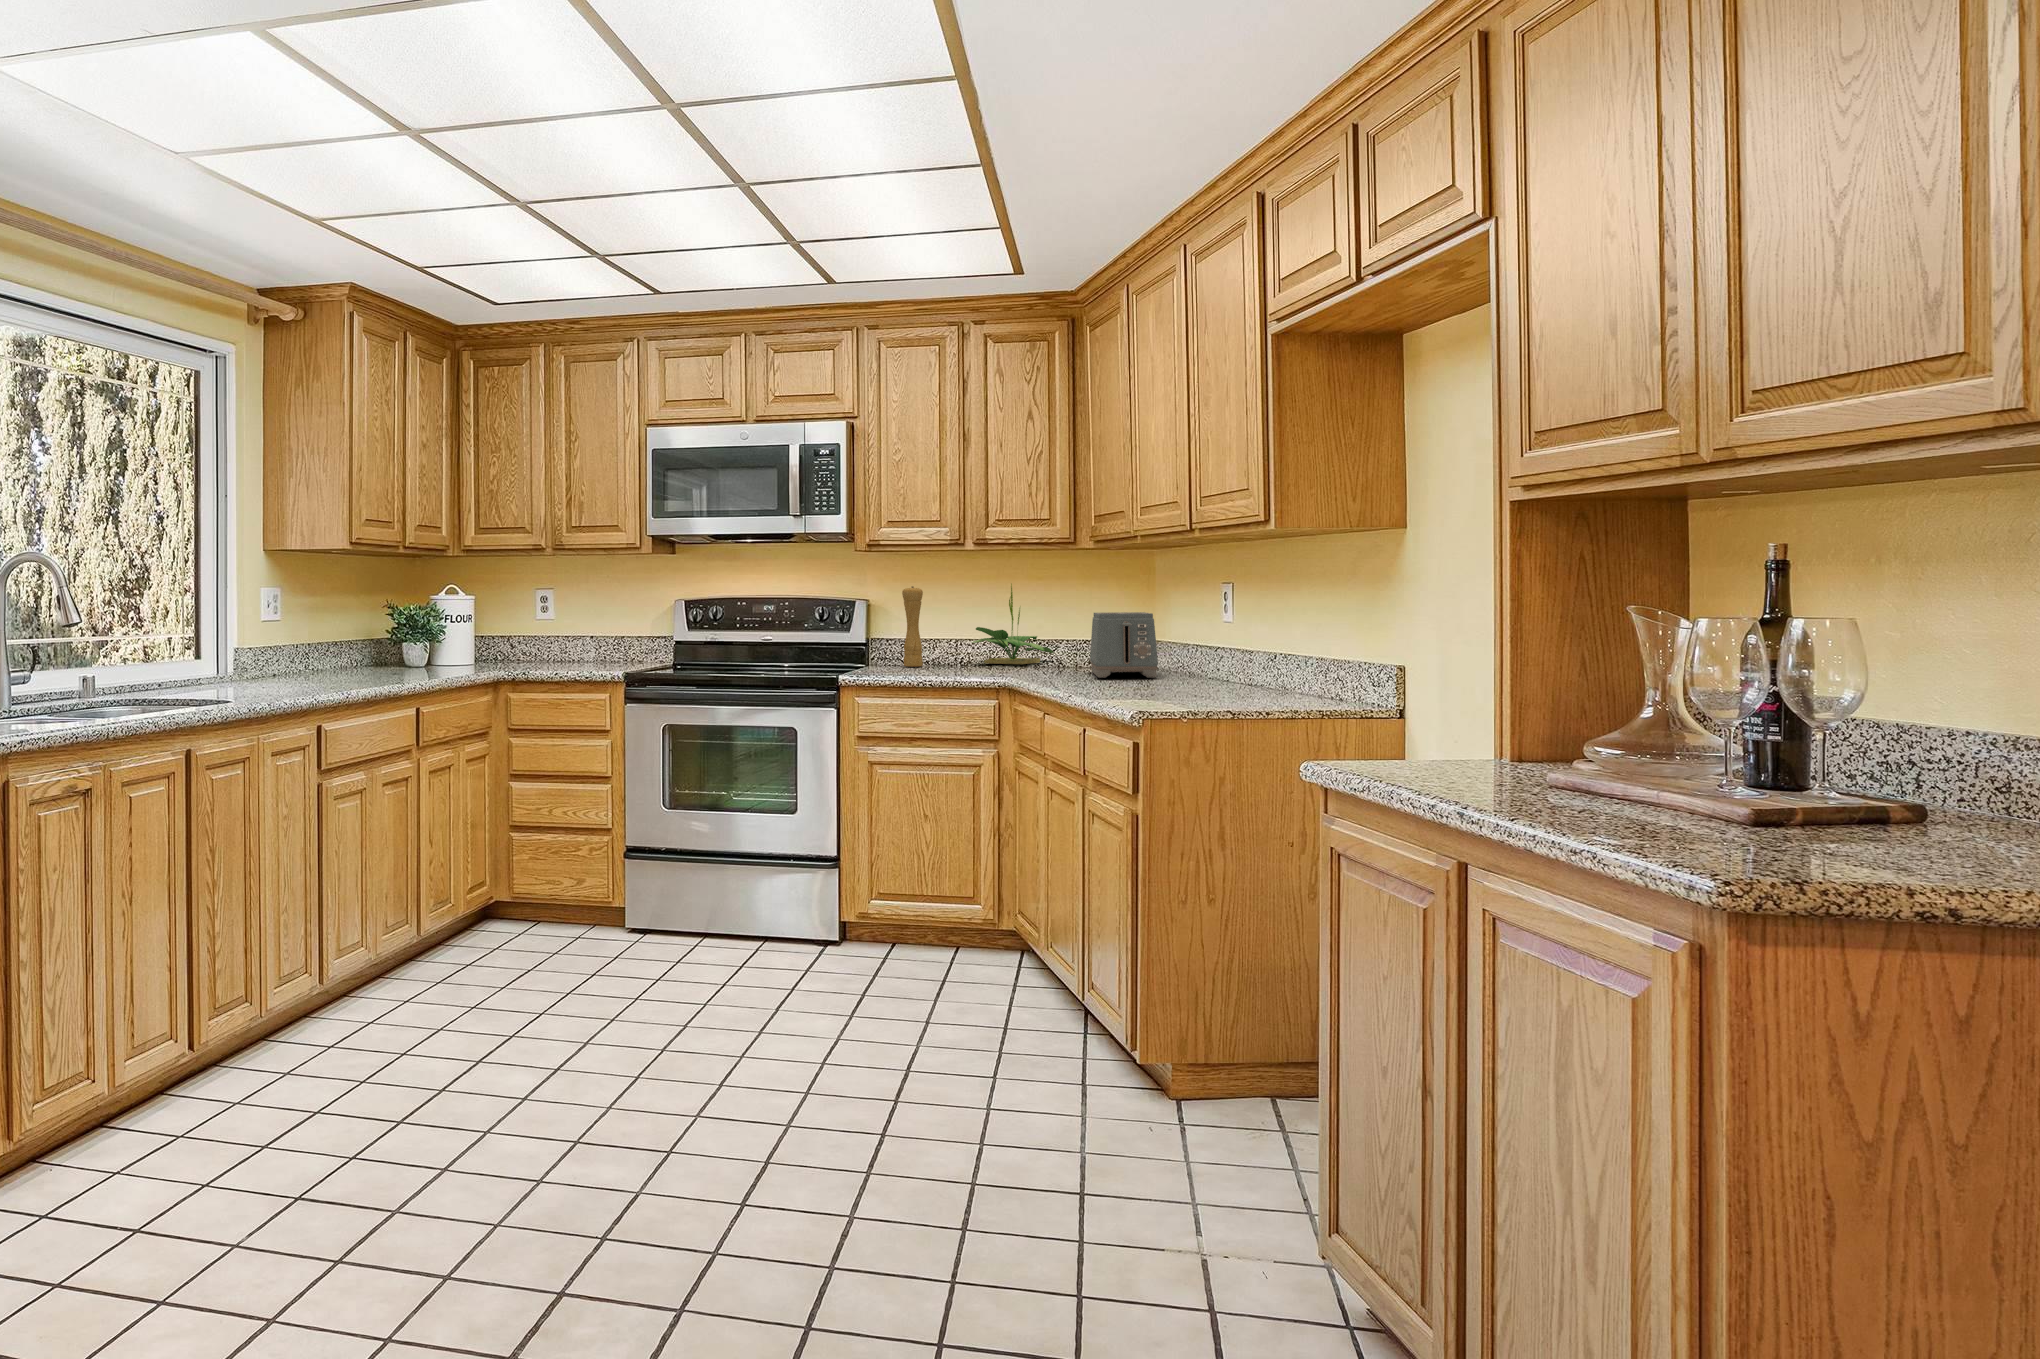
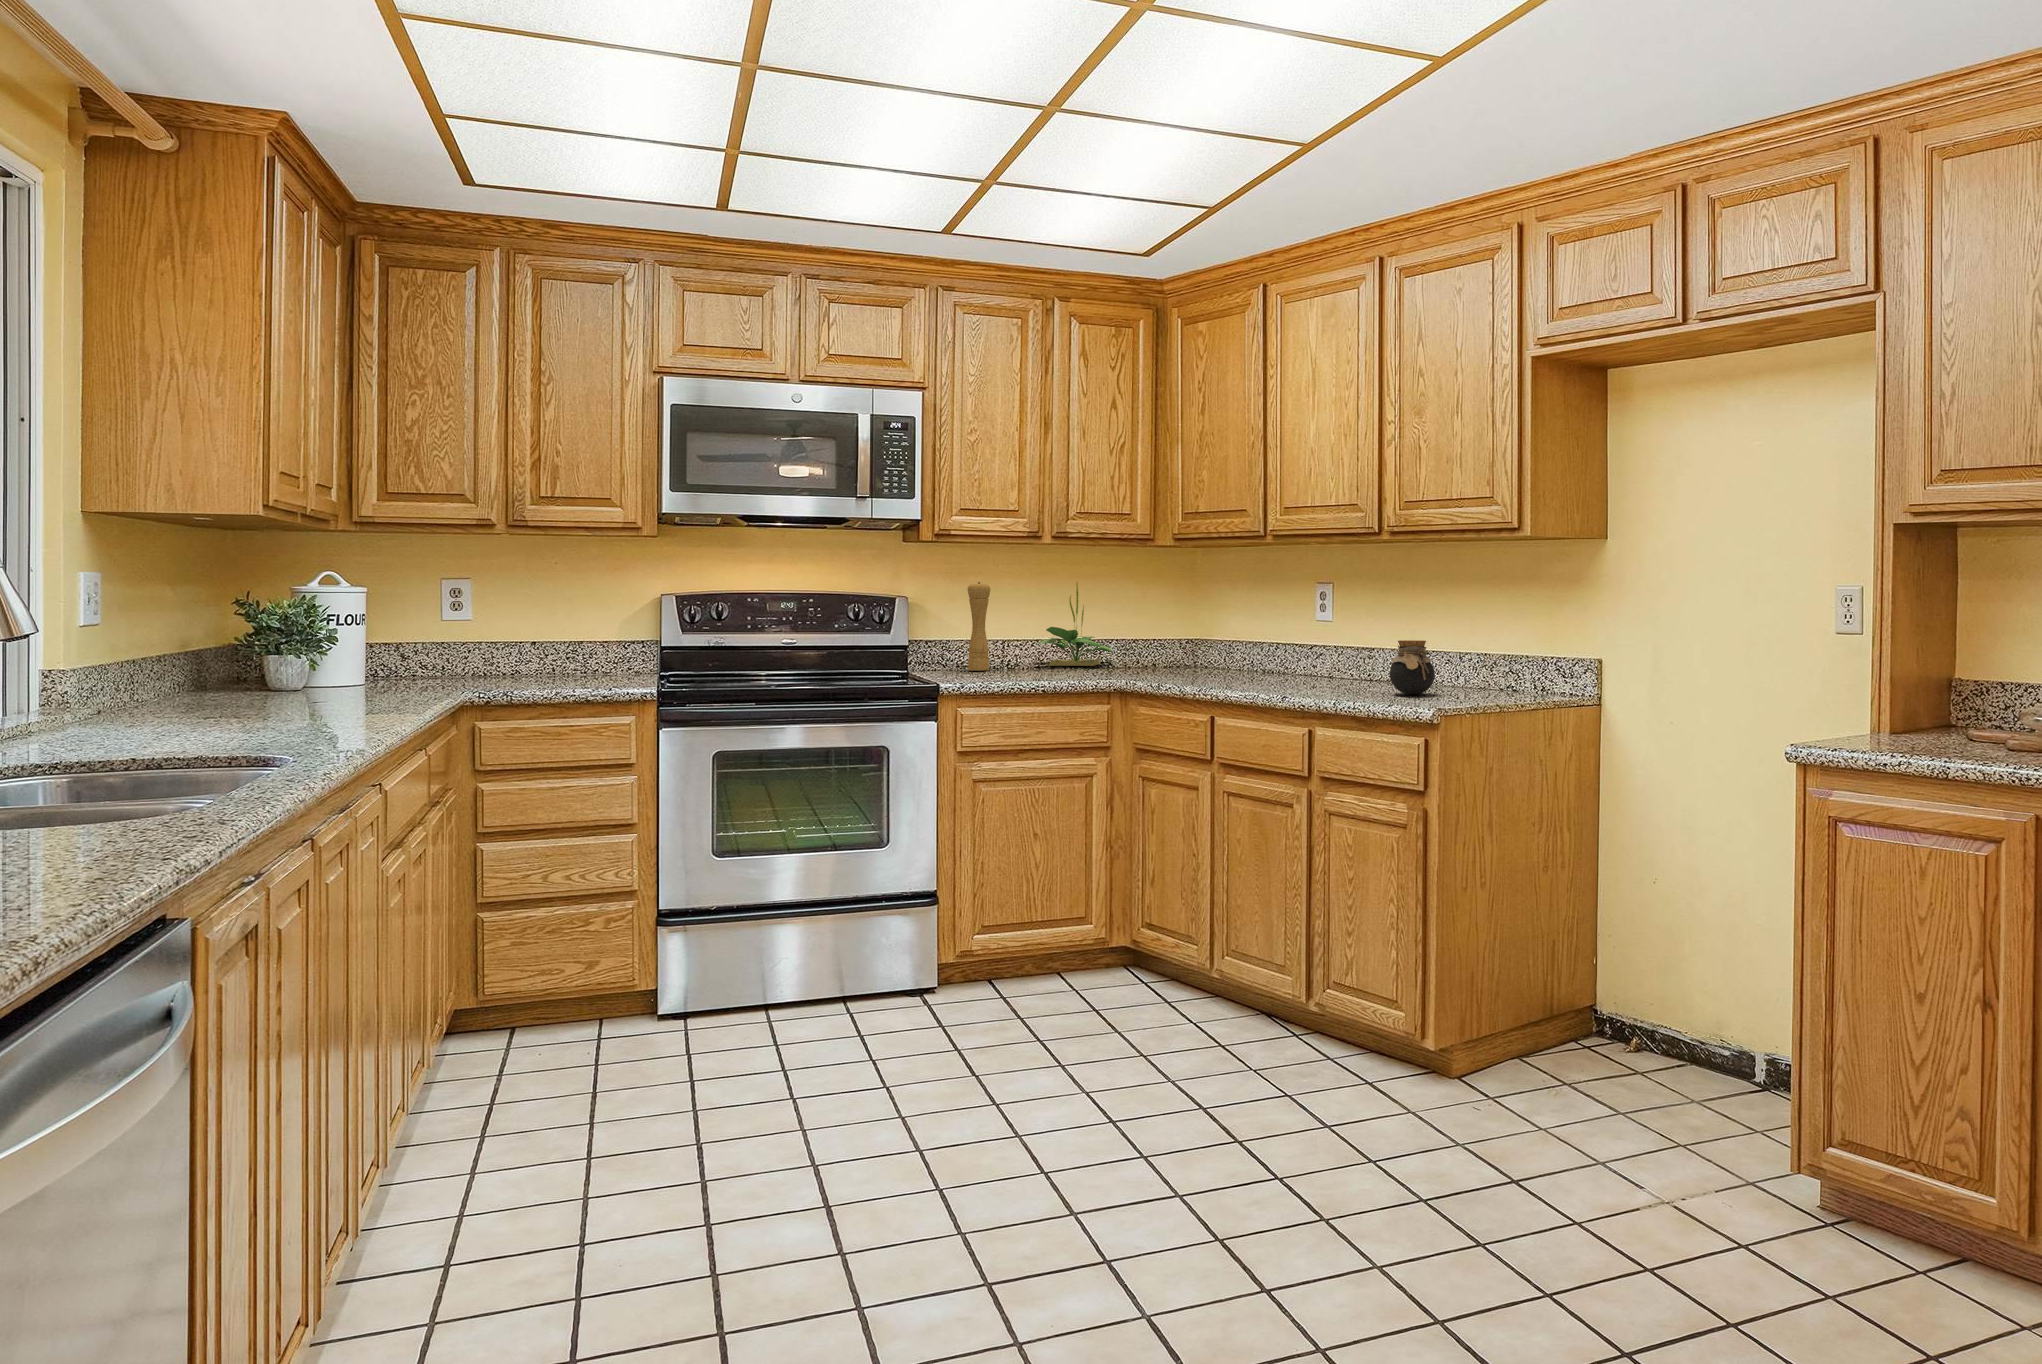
toaster: present [1090,612,1158,678] -> none [1187,611,1276,677]
jar: none [1205,644,1255,701] -> present [1390,640,1435,695]

